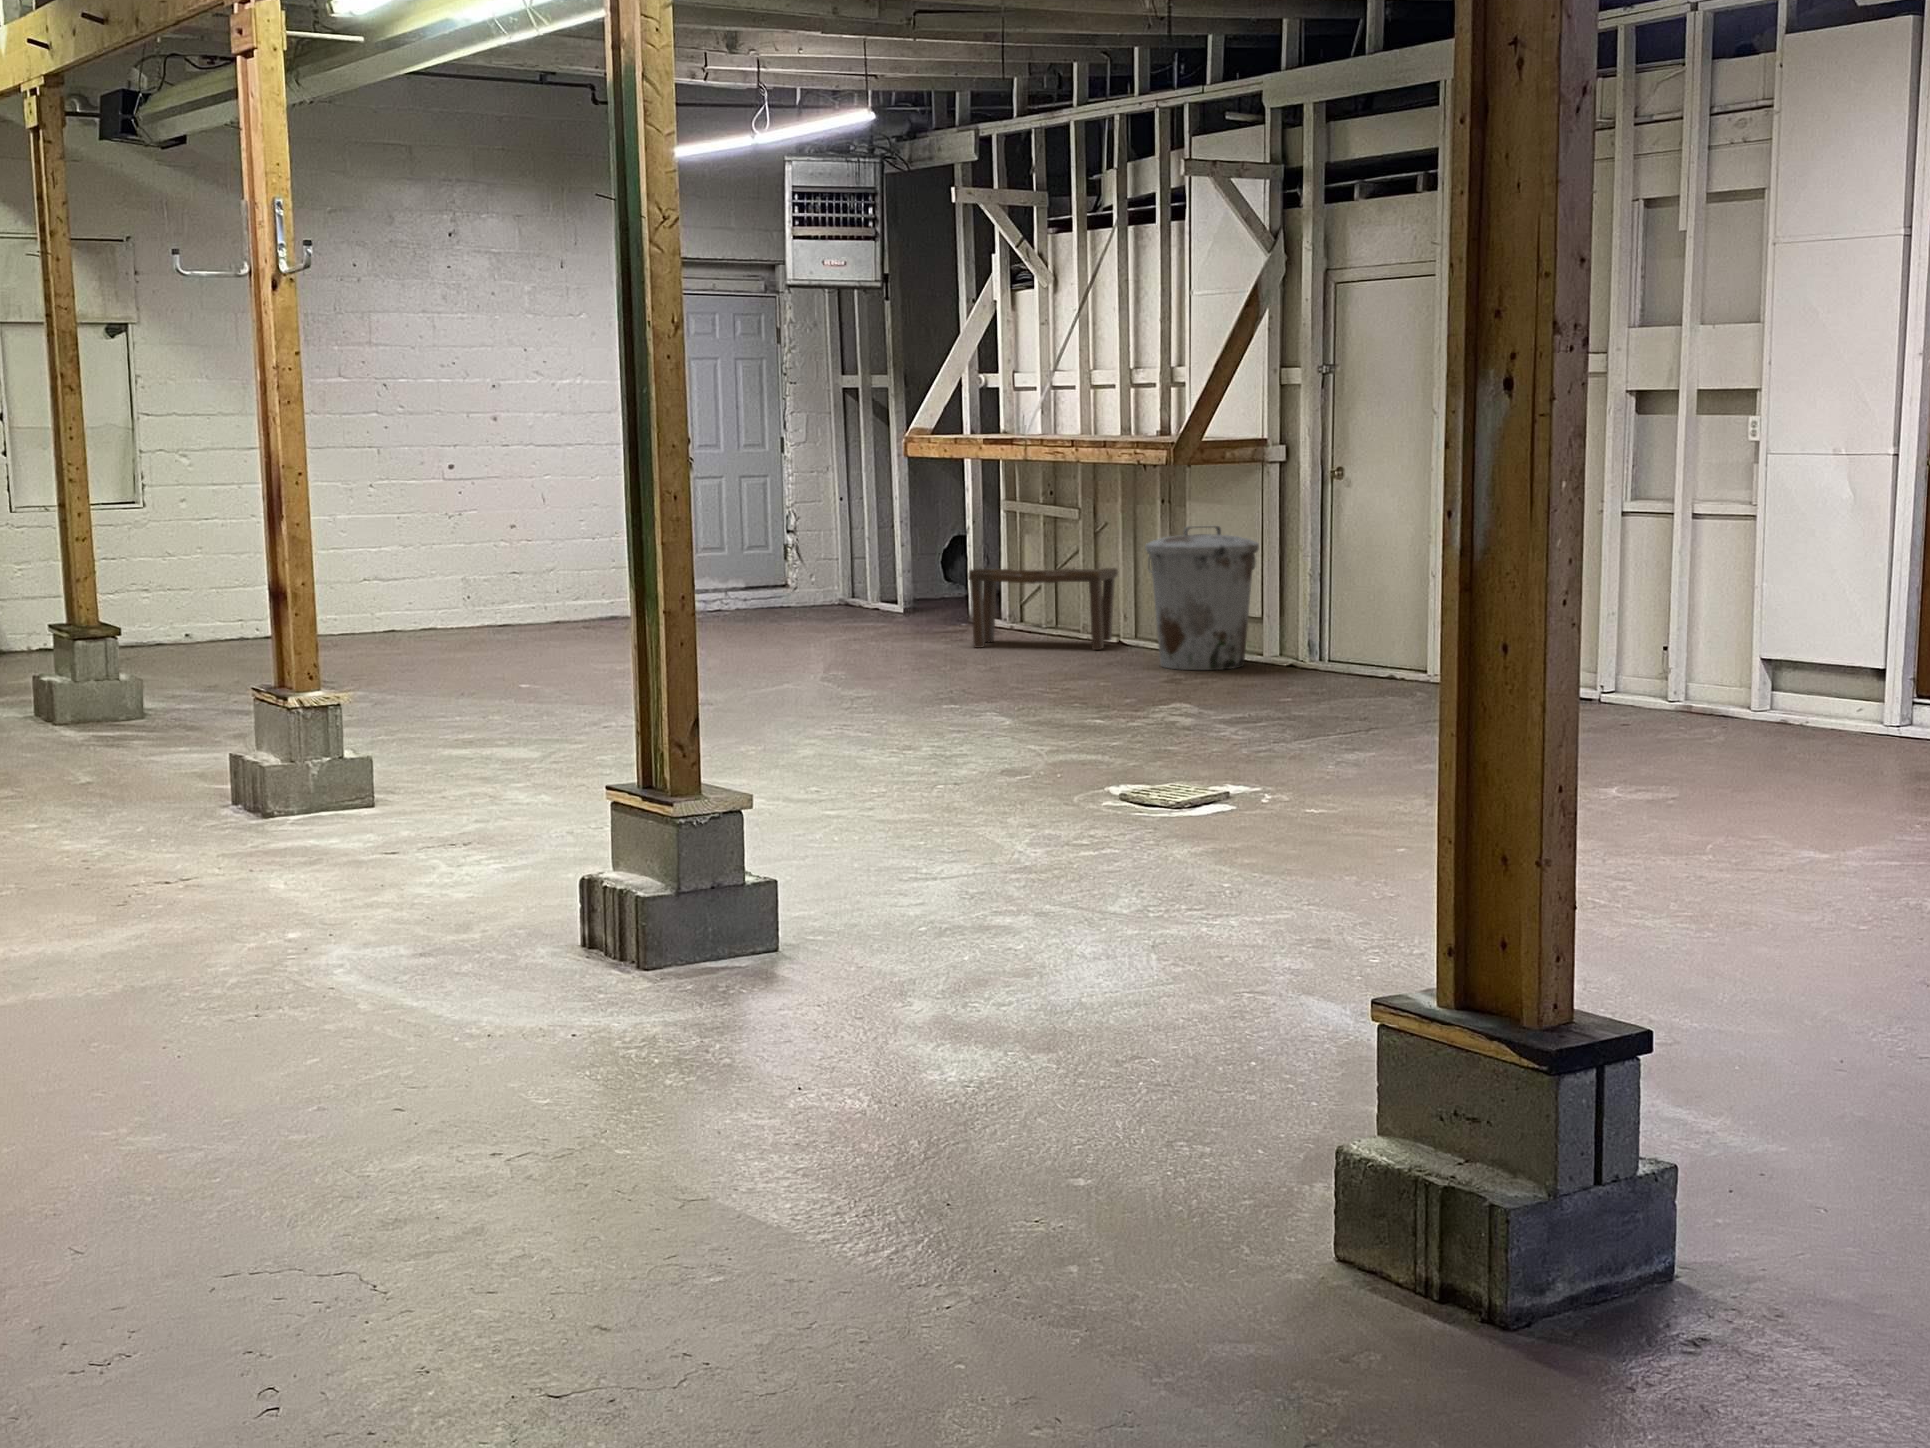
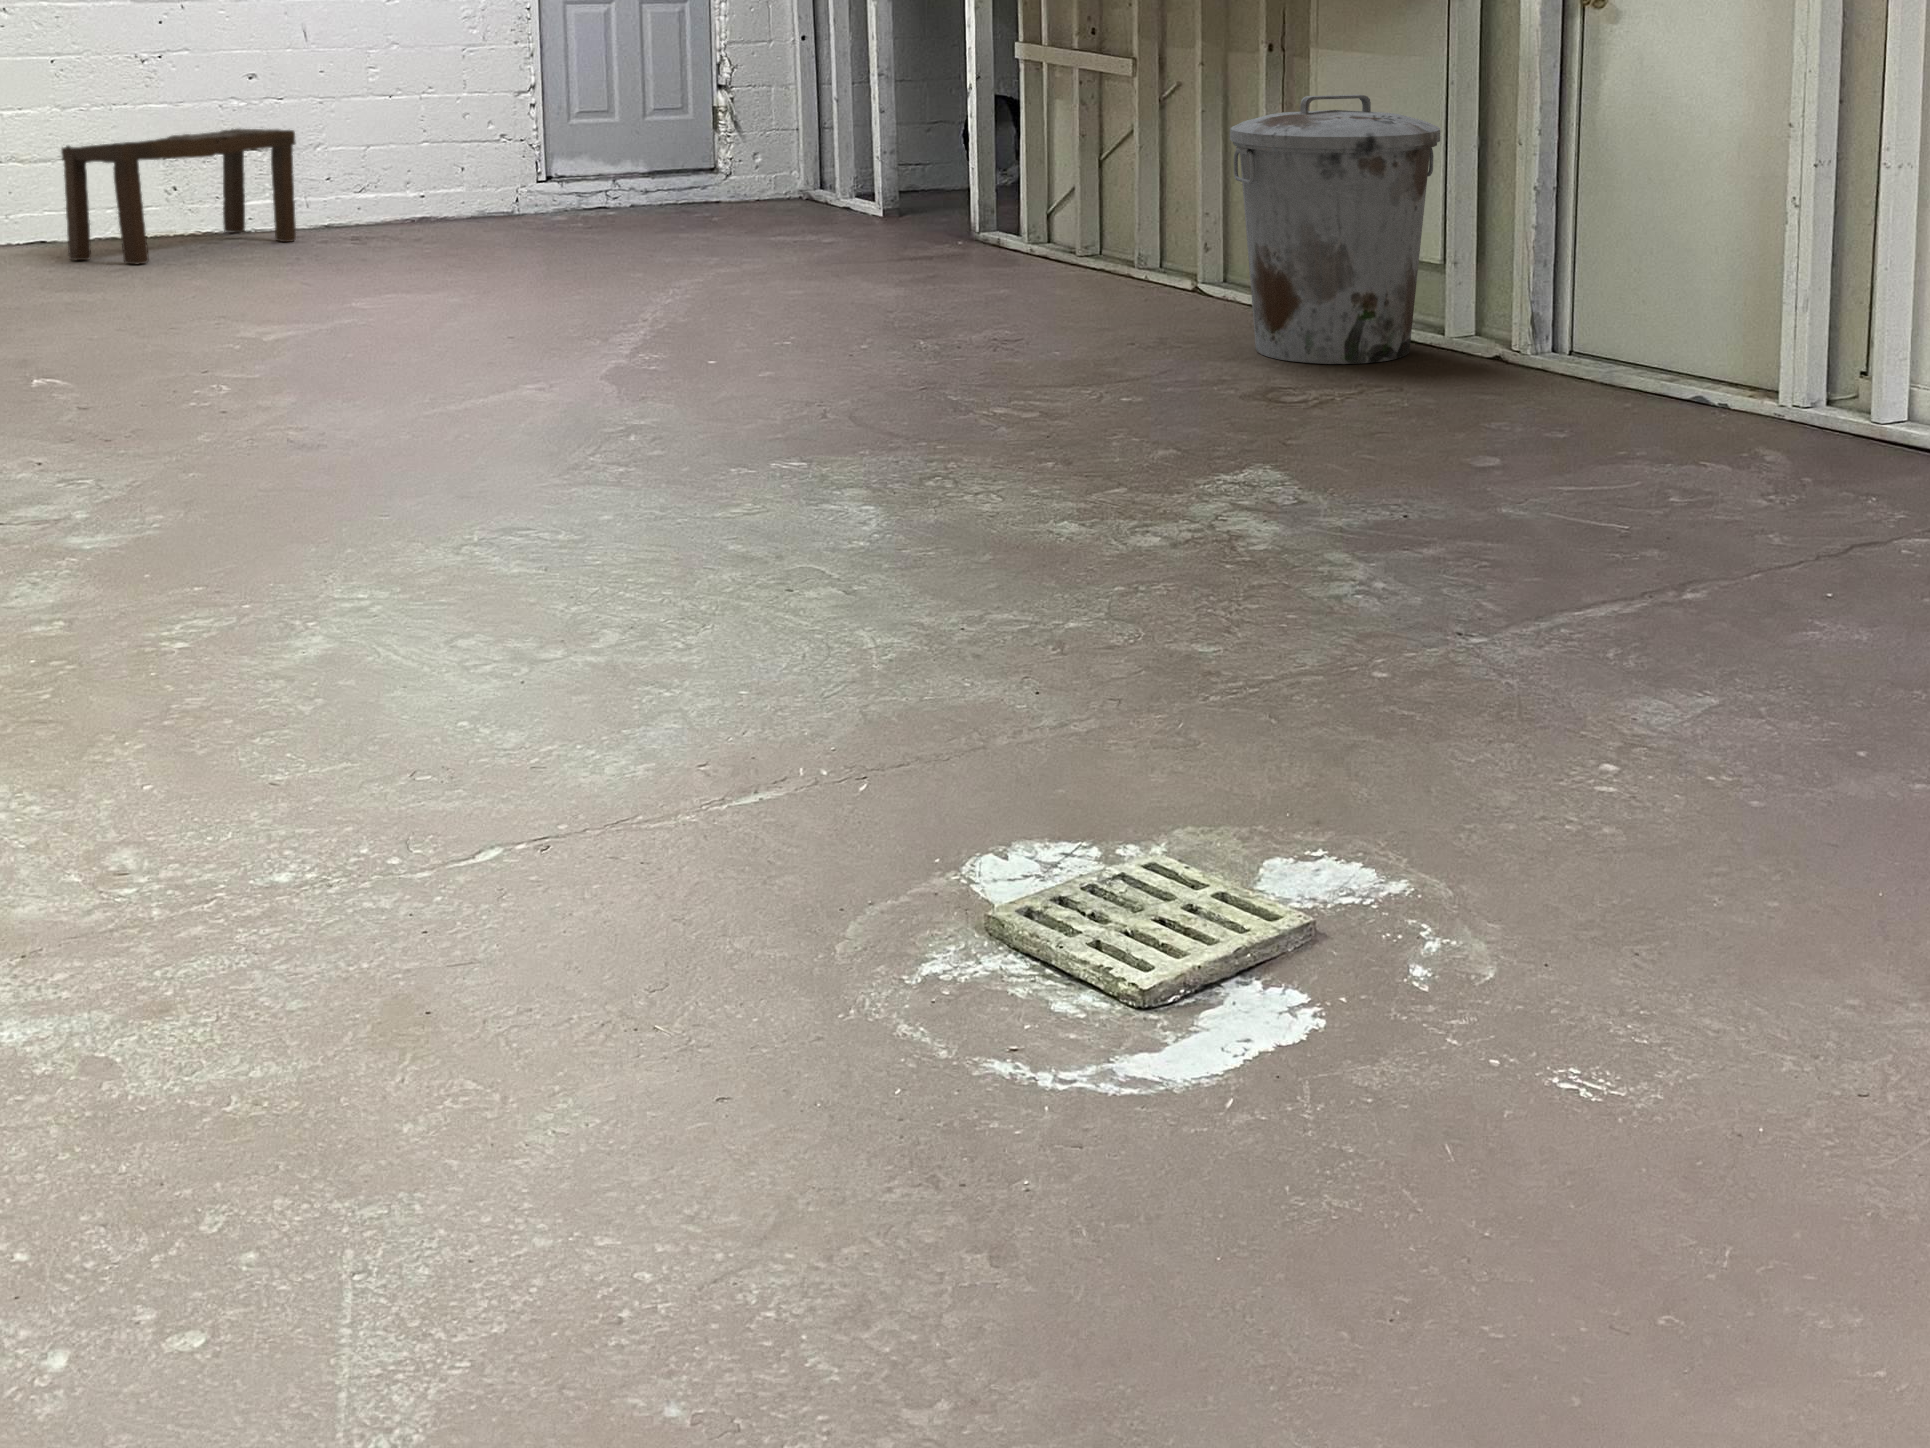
bench: present [969,568,1118,650] -> present [61,129,296,264]

